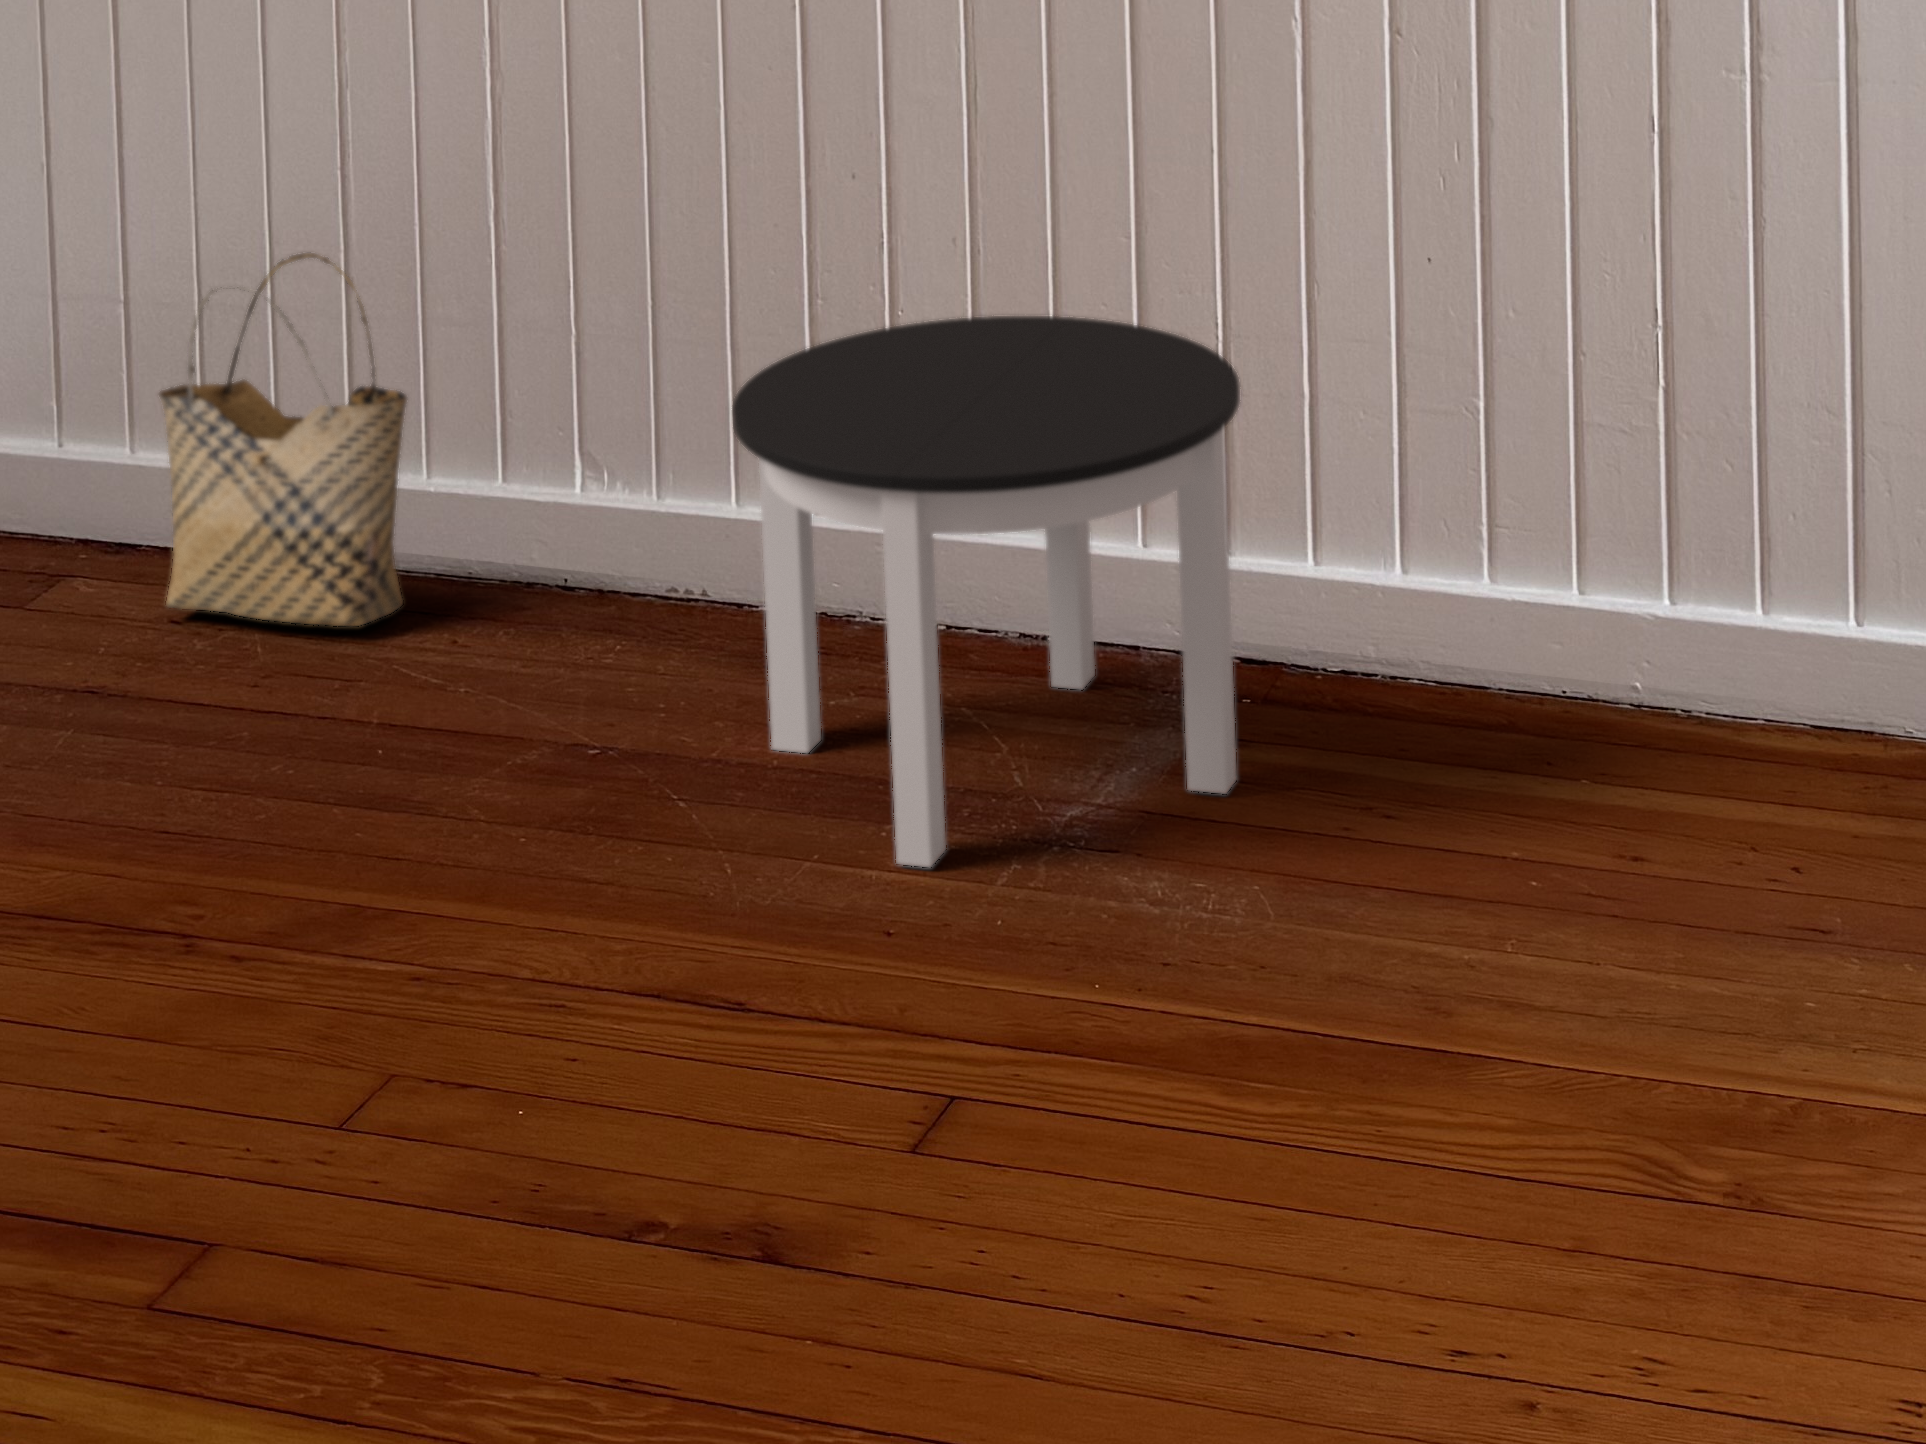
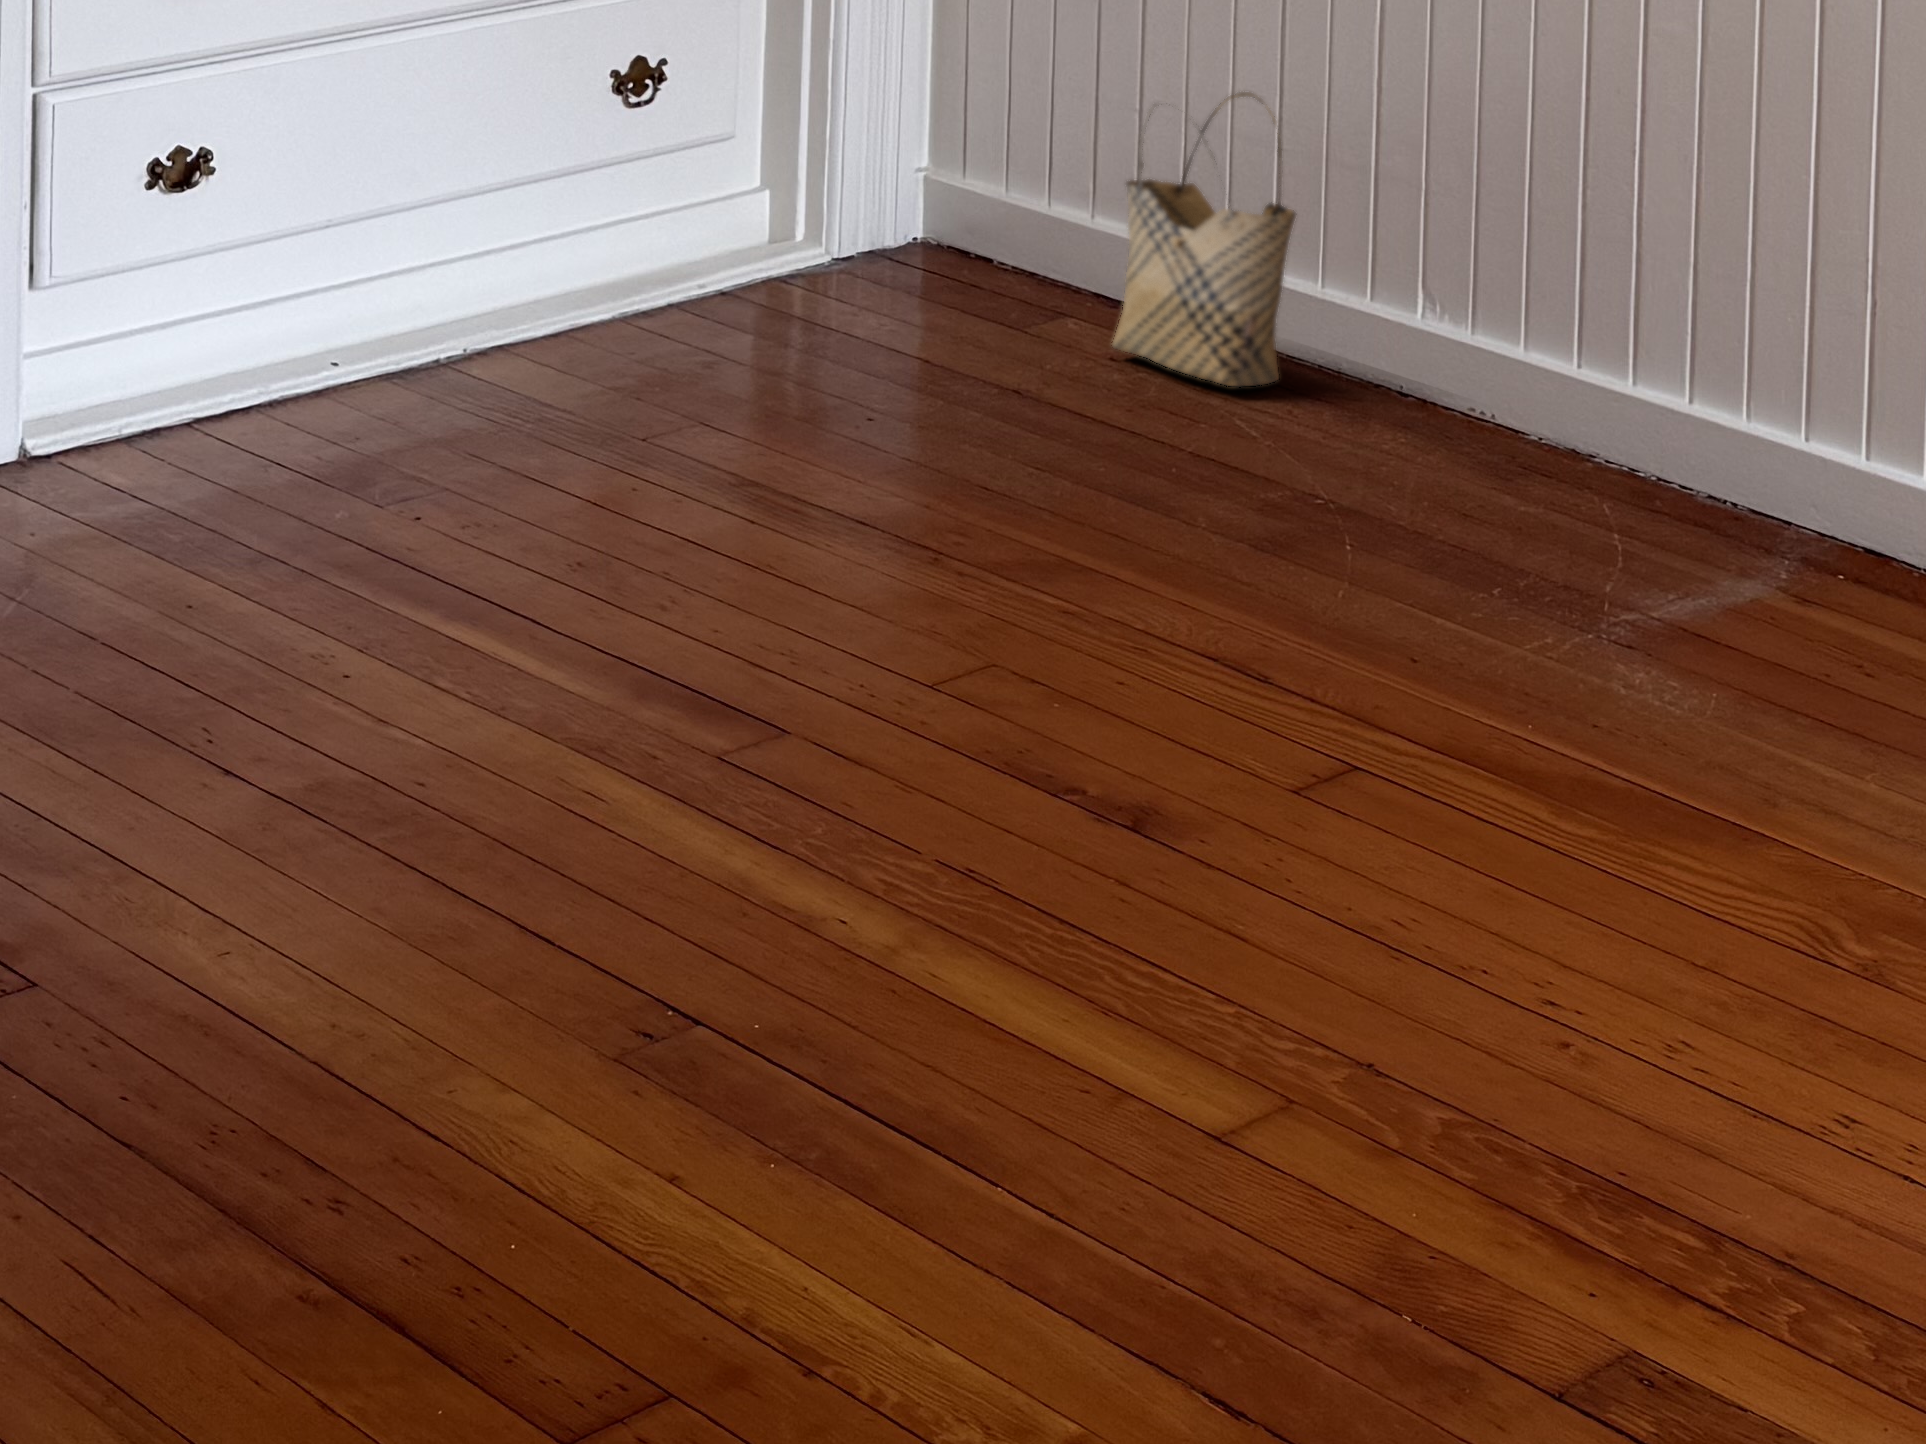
round table: present [732,316,1240,867] -> none [1423,213,1836,632]

